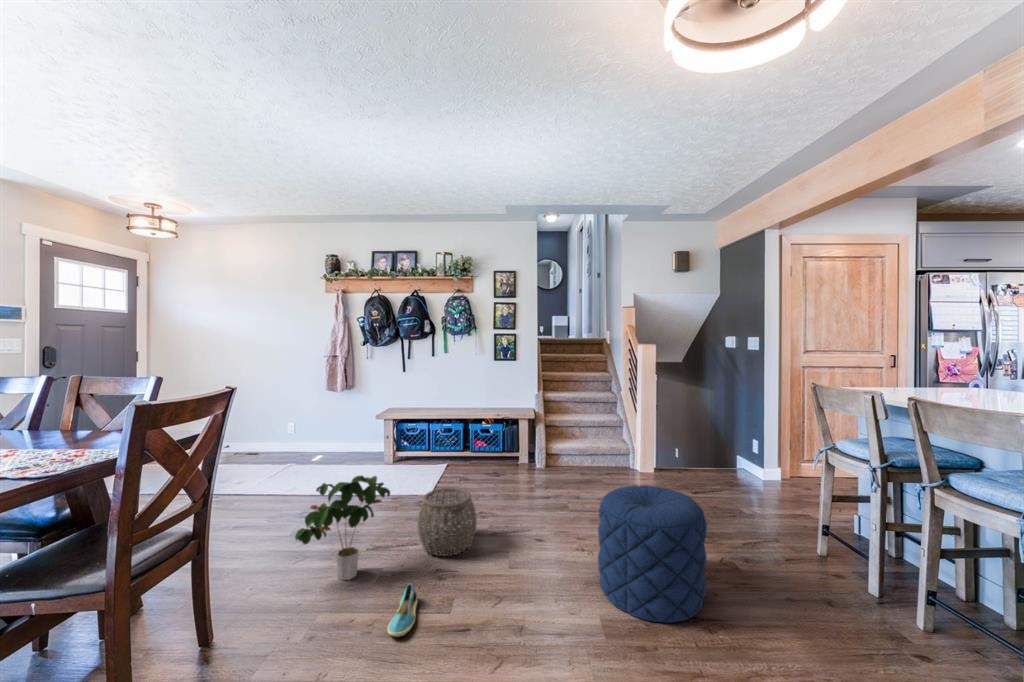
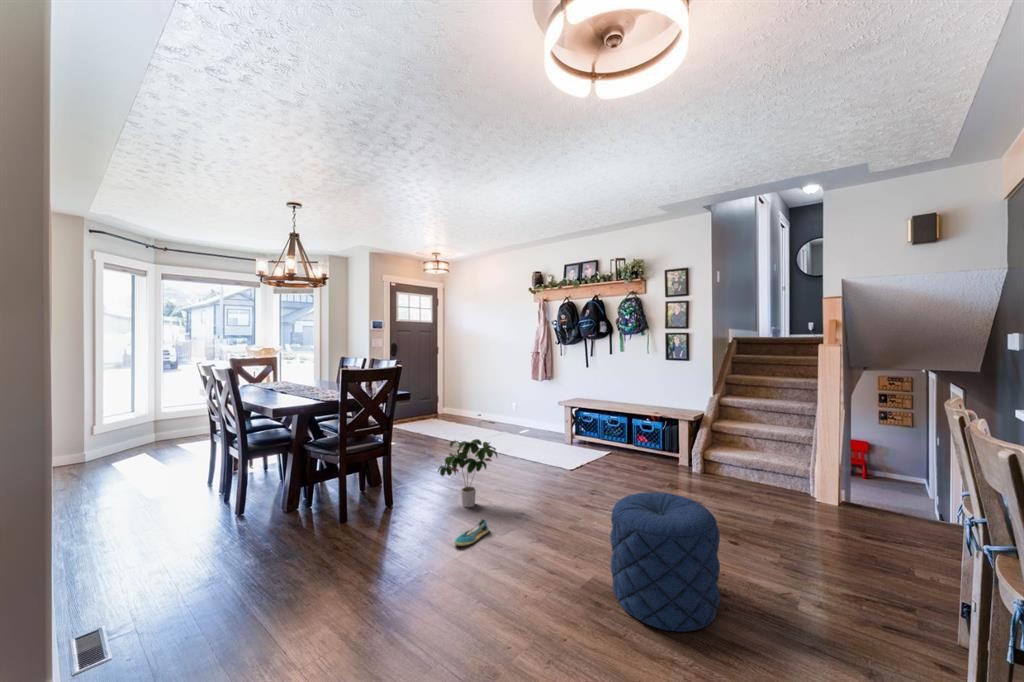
woven basket: present [417,488,477,556] -> none [518,463,566,516]

